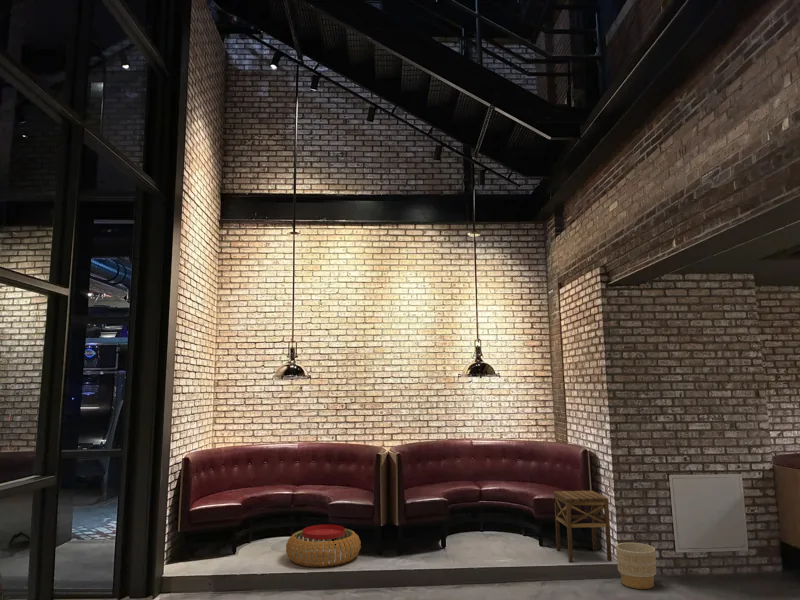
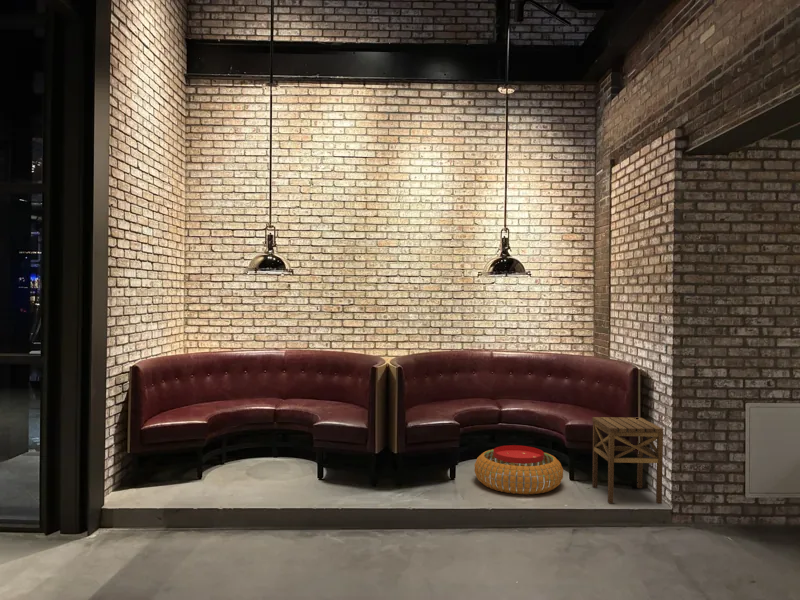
pouf: present [286,525,361,567] -> present [474,445,563,494]
planter: present [616,543,656,589] -> none [670,483,721,541]

